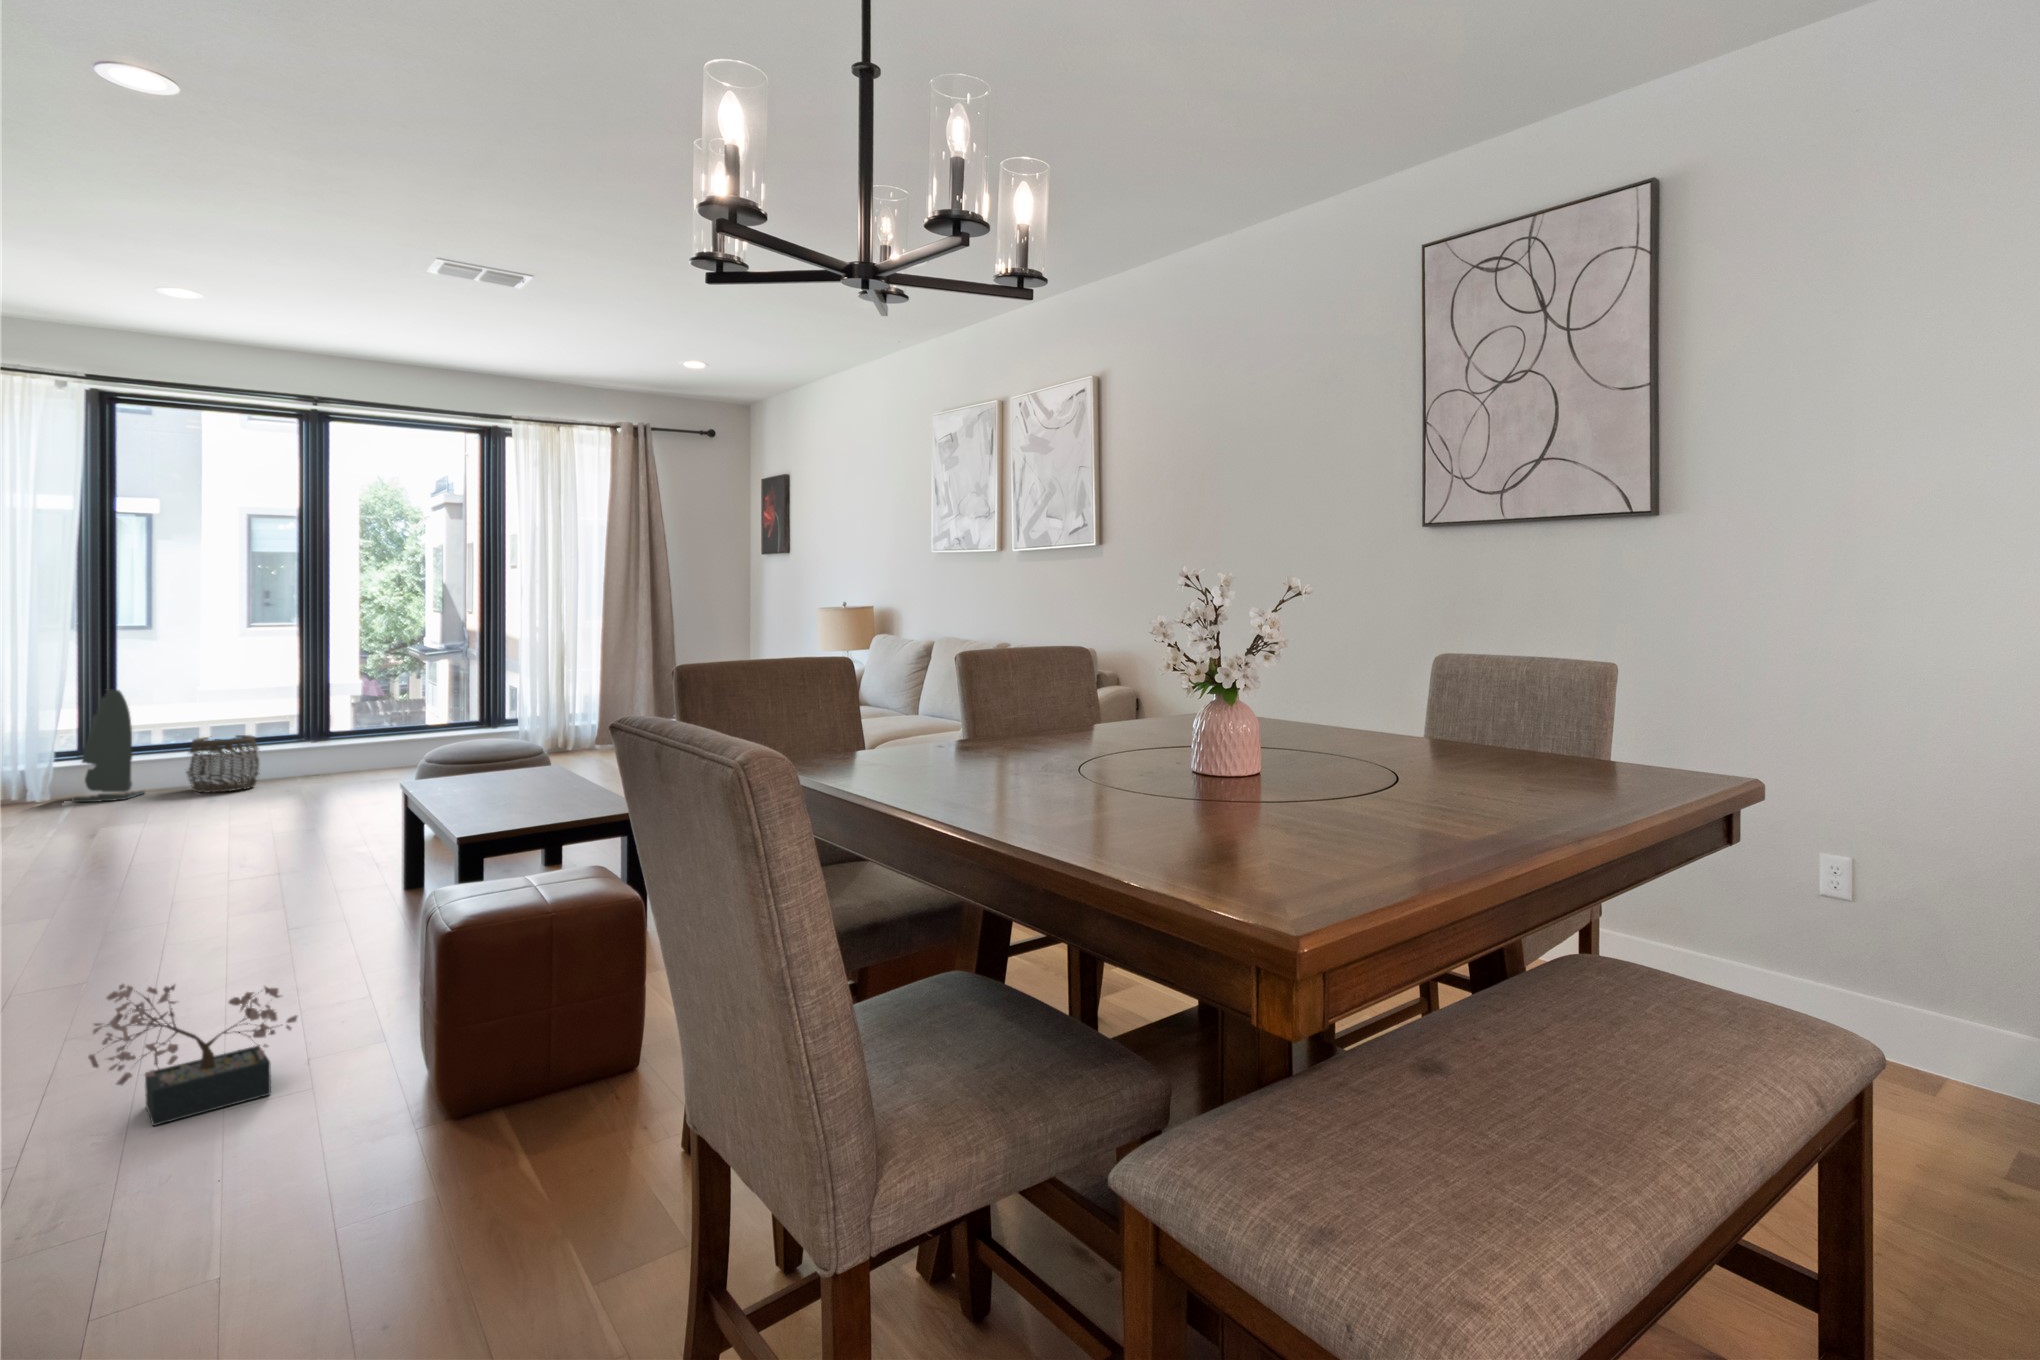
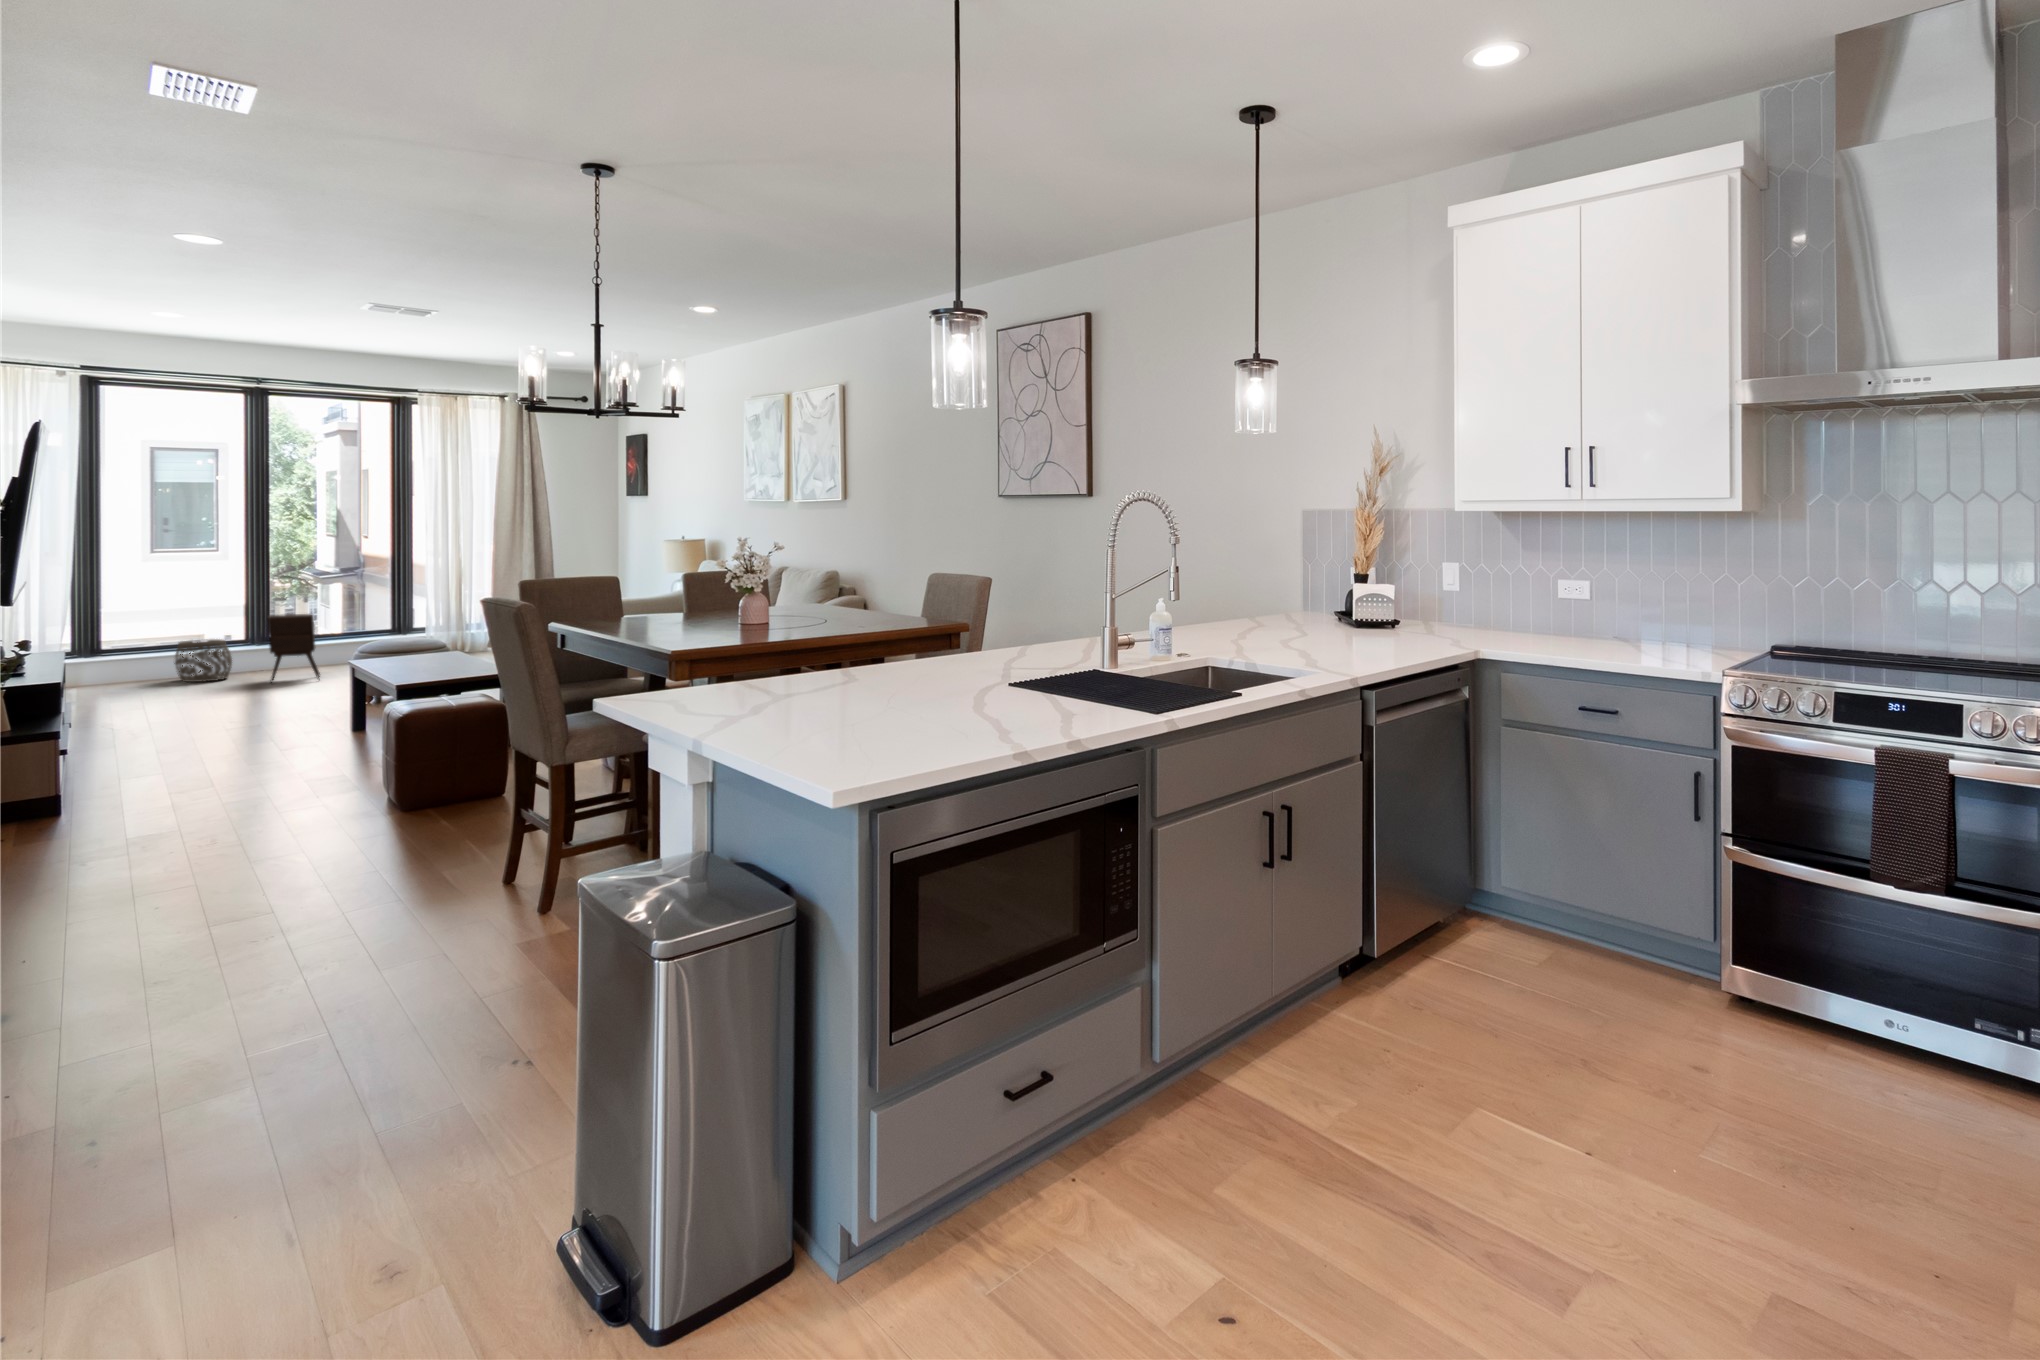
air purifier: present [72,690,144,802] -> none [91,604,144,688]
side table: none [303,702,373,796] -> present [268,614,320,683]
decorative plant: present [88,984,297,1126] -> none [248,742,347,810]

